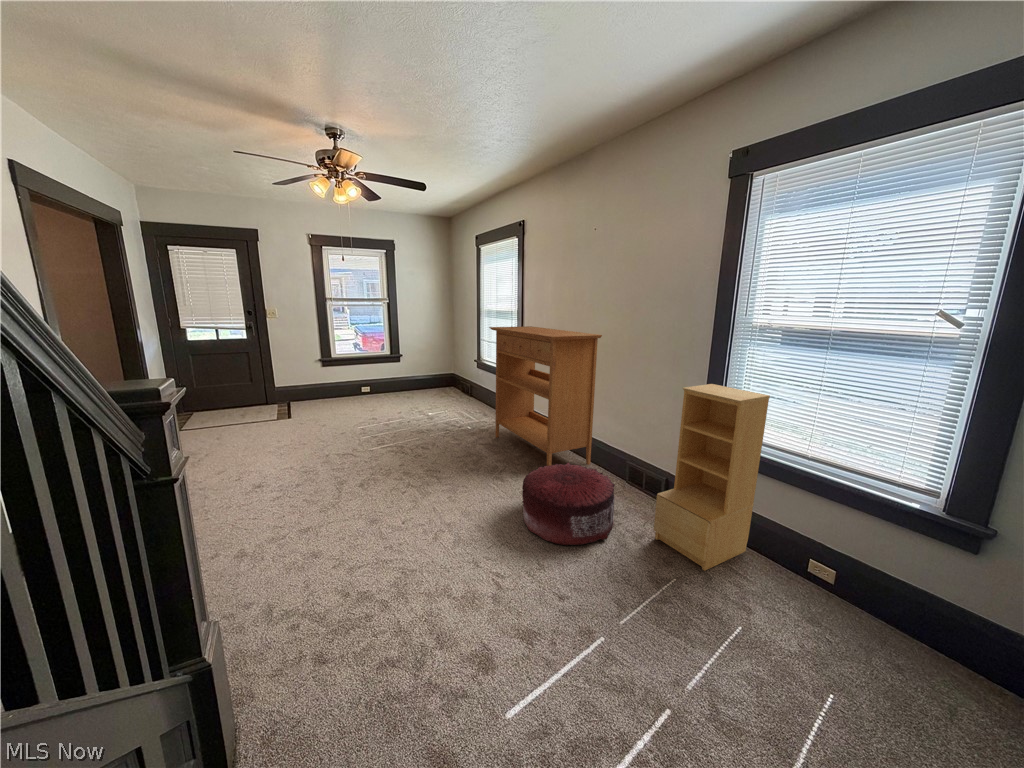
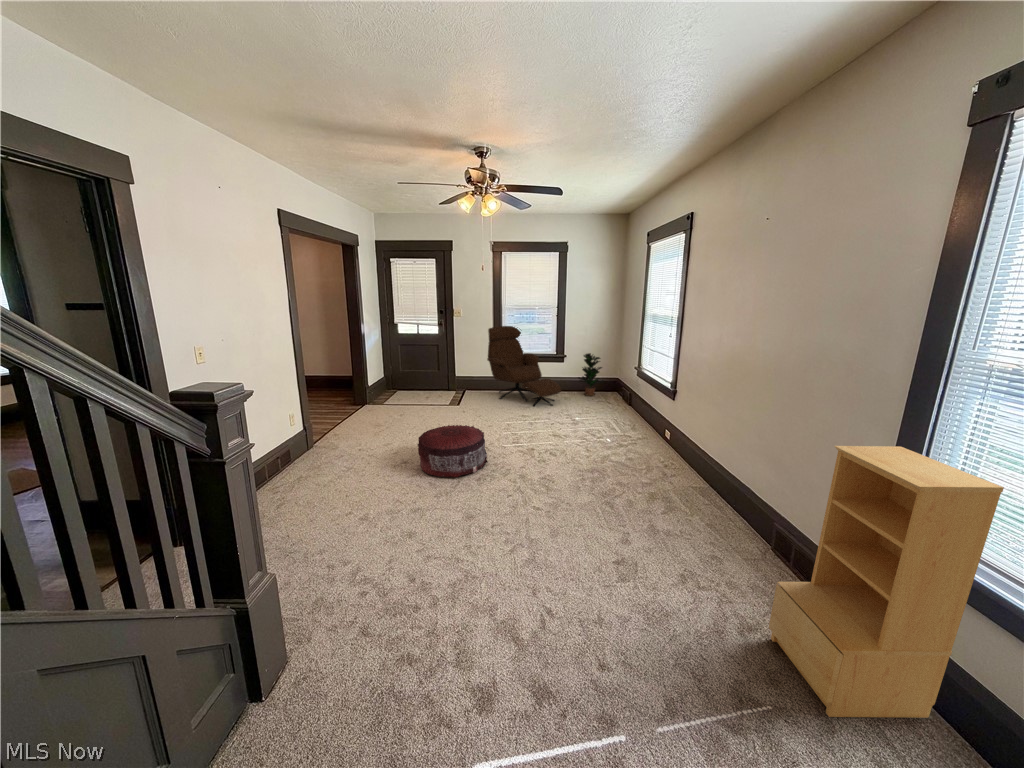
console table: present [489,326,602,466] -> none [630,335,758,512]
lounge chair: none [315,327,406,409] -> present [487,326,561,406]
potted plant: none [418,351,445,394] -> present [578,353,604,396]
pouf: present [522,463,615,545] -> present [418,425,488,477]

